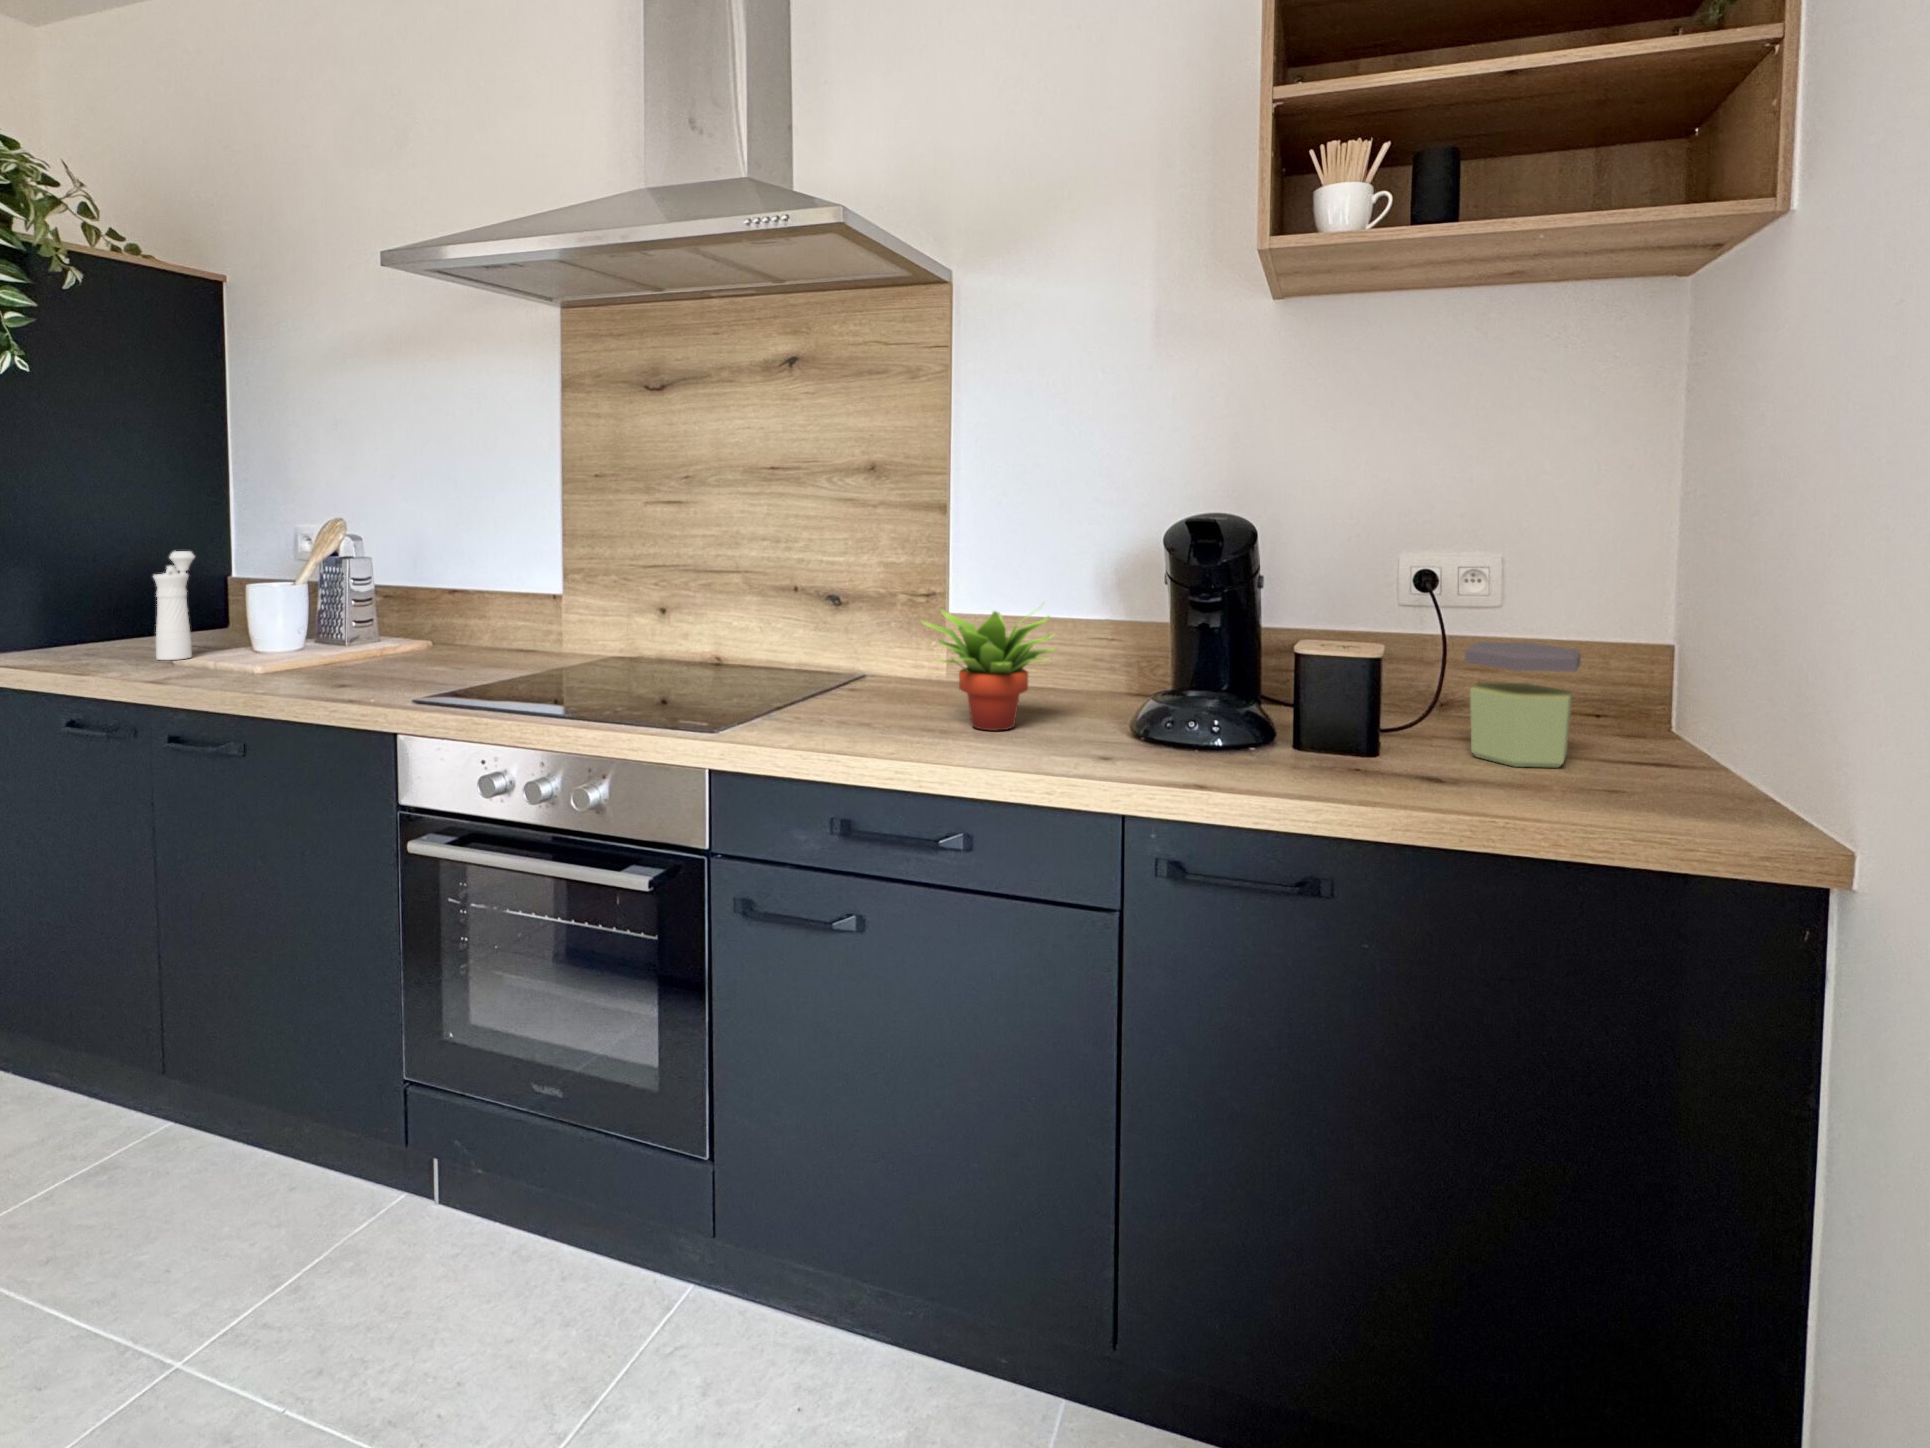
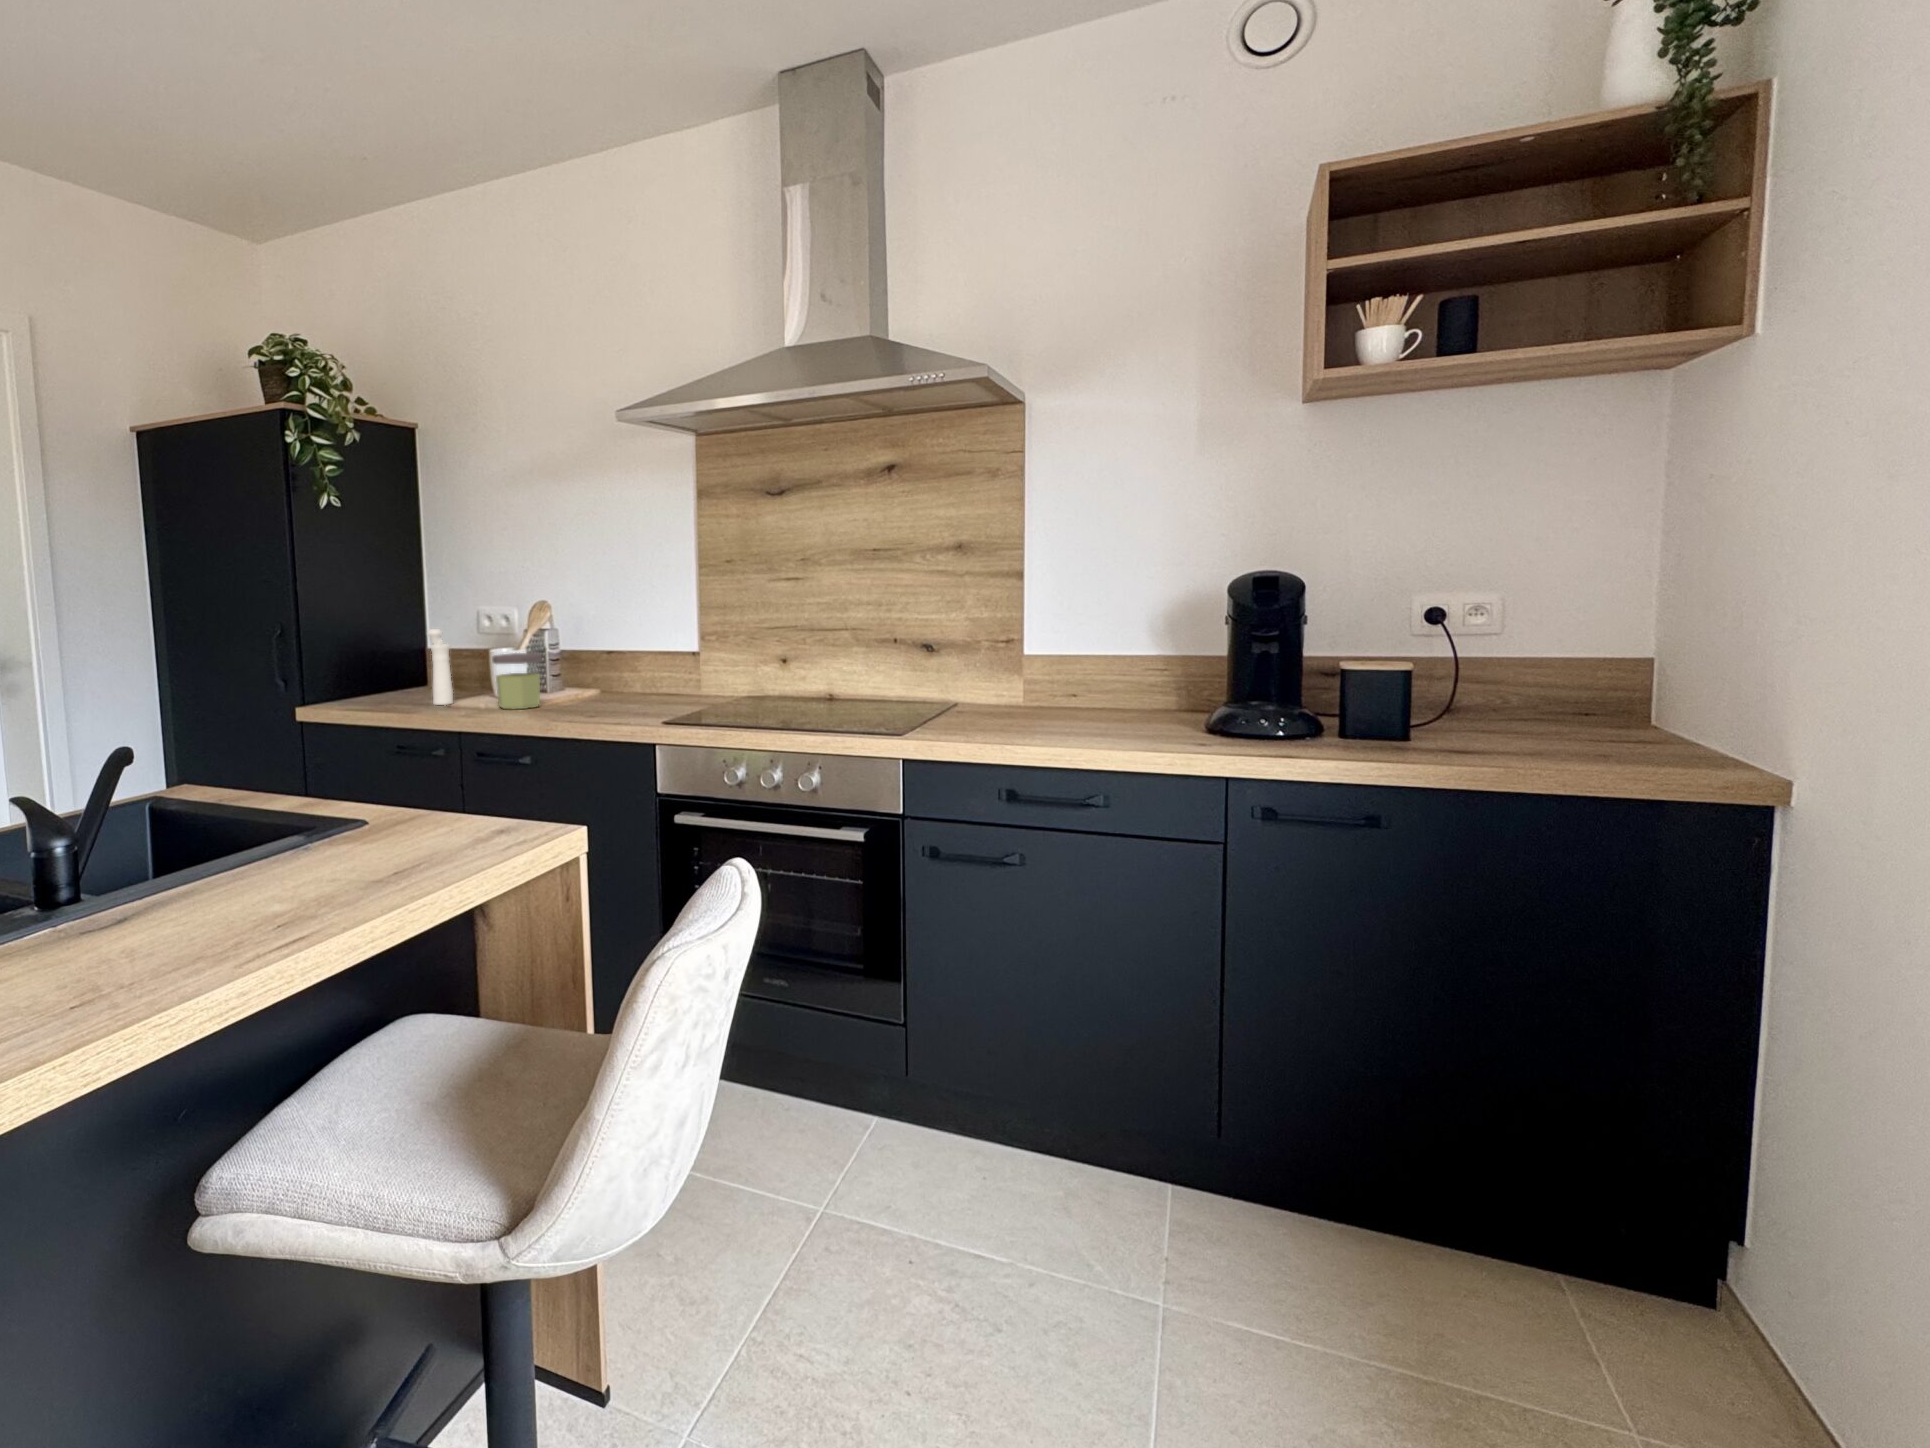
succulent plant: present [920,607,1057,731] -> none [1046,639,1151,730]
jar: present [1465,642,1581,768] -> present [492,653,542,709]

